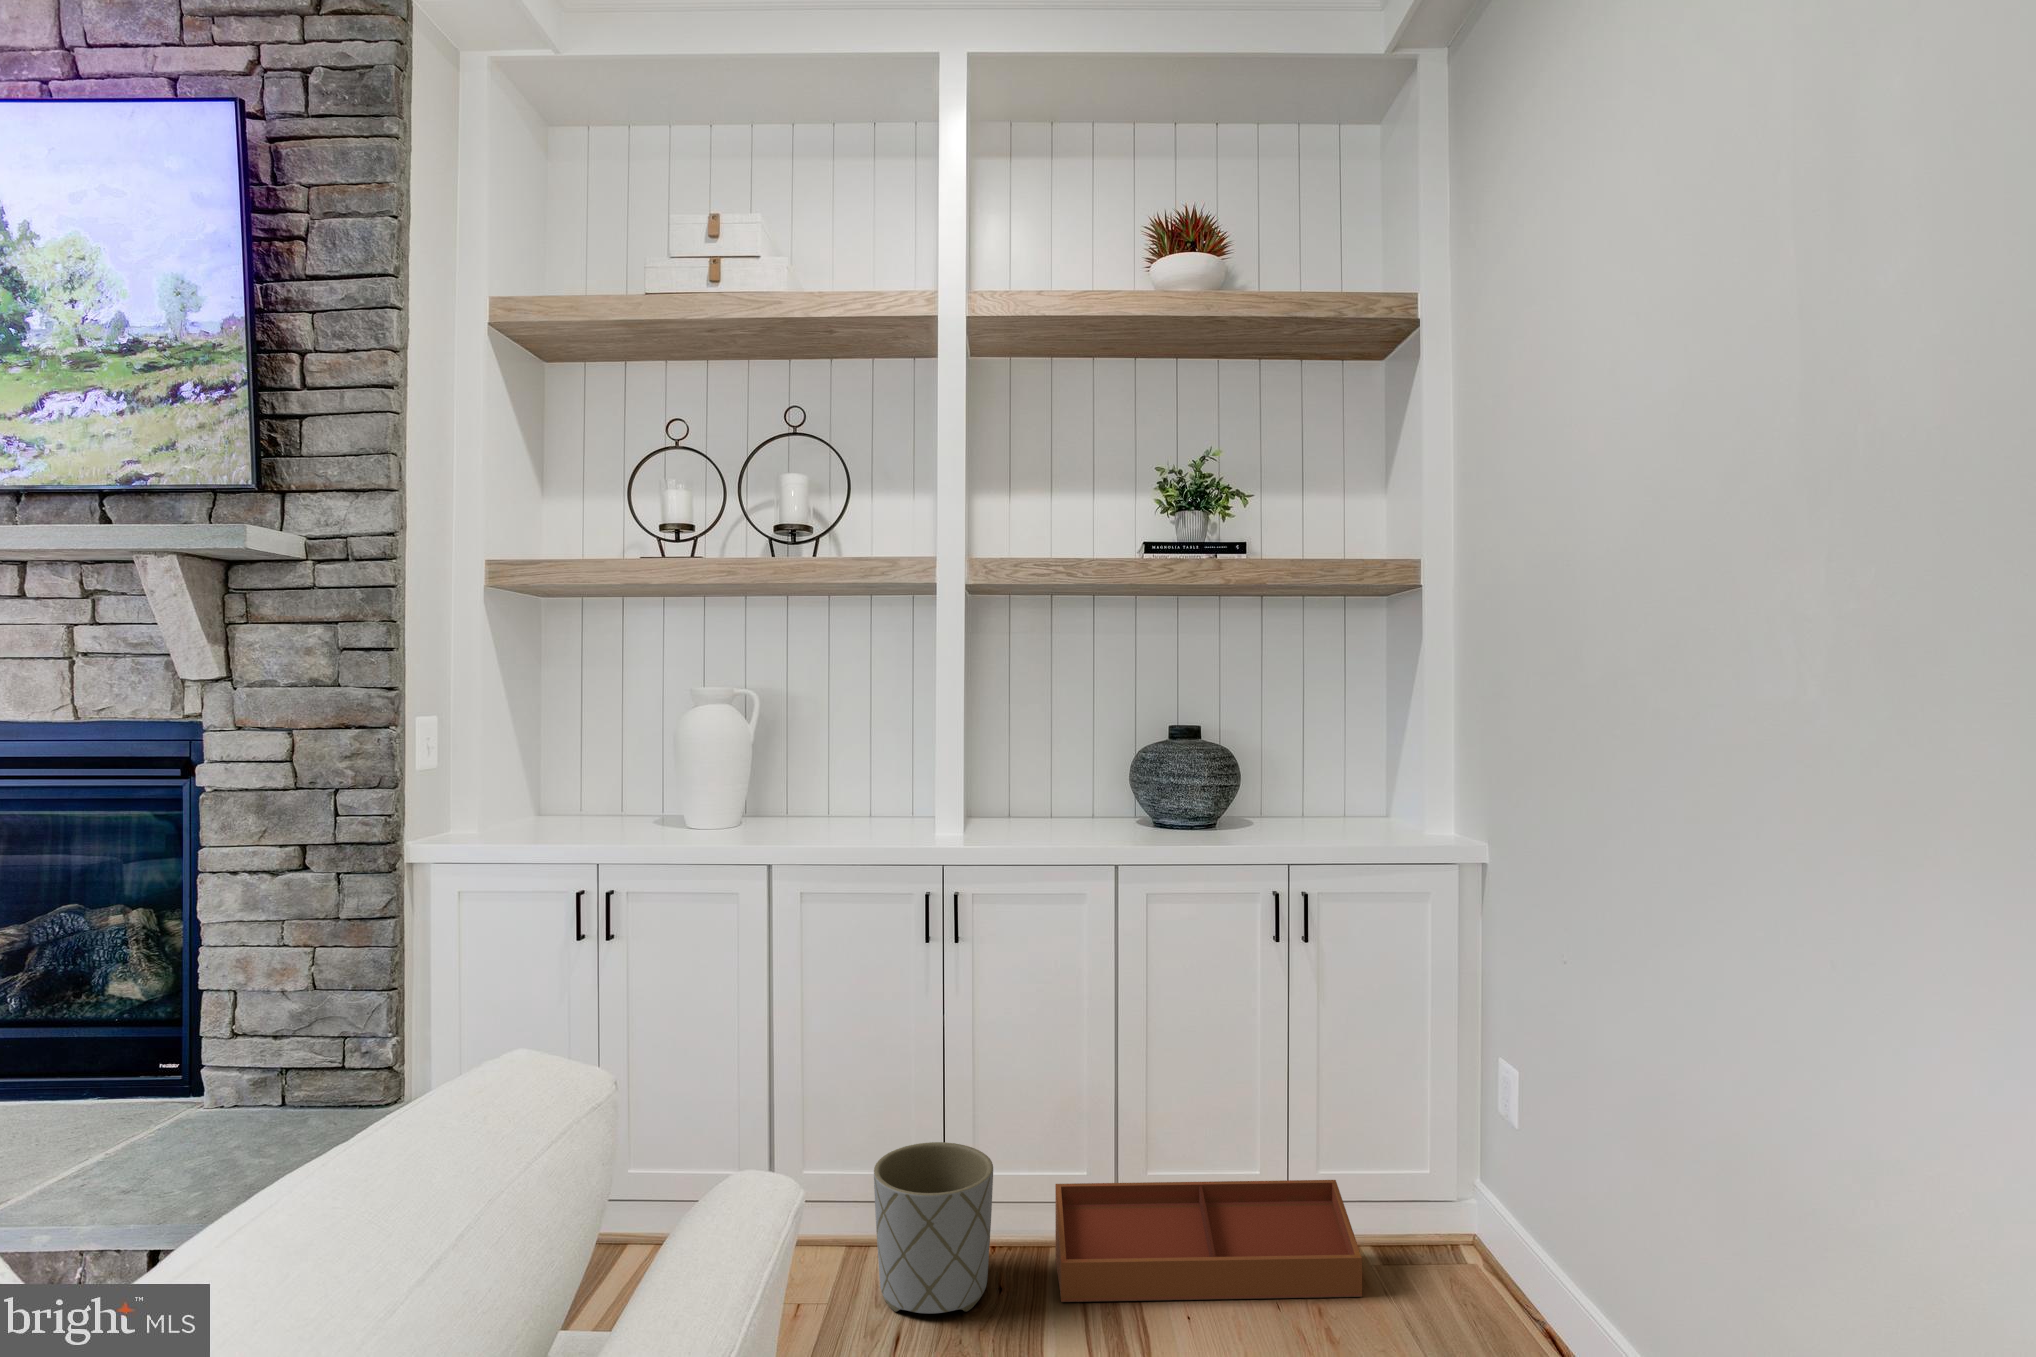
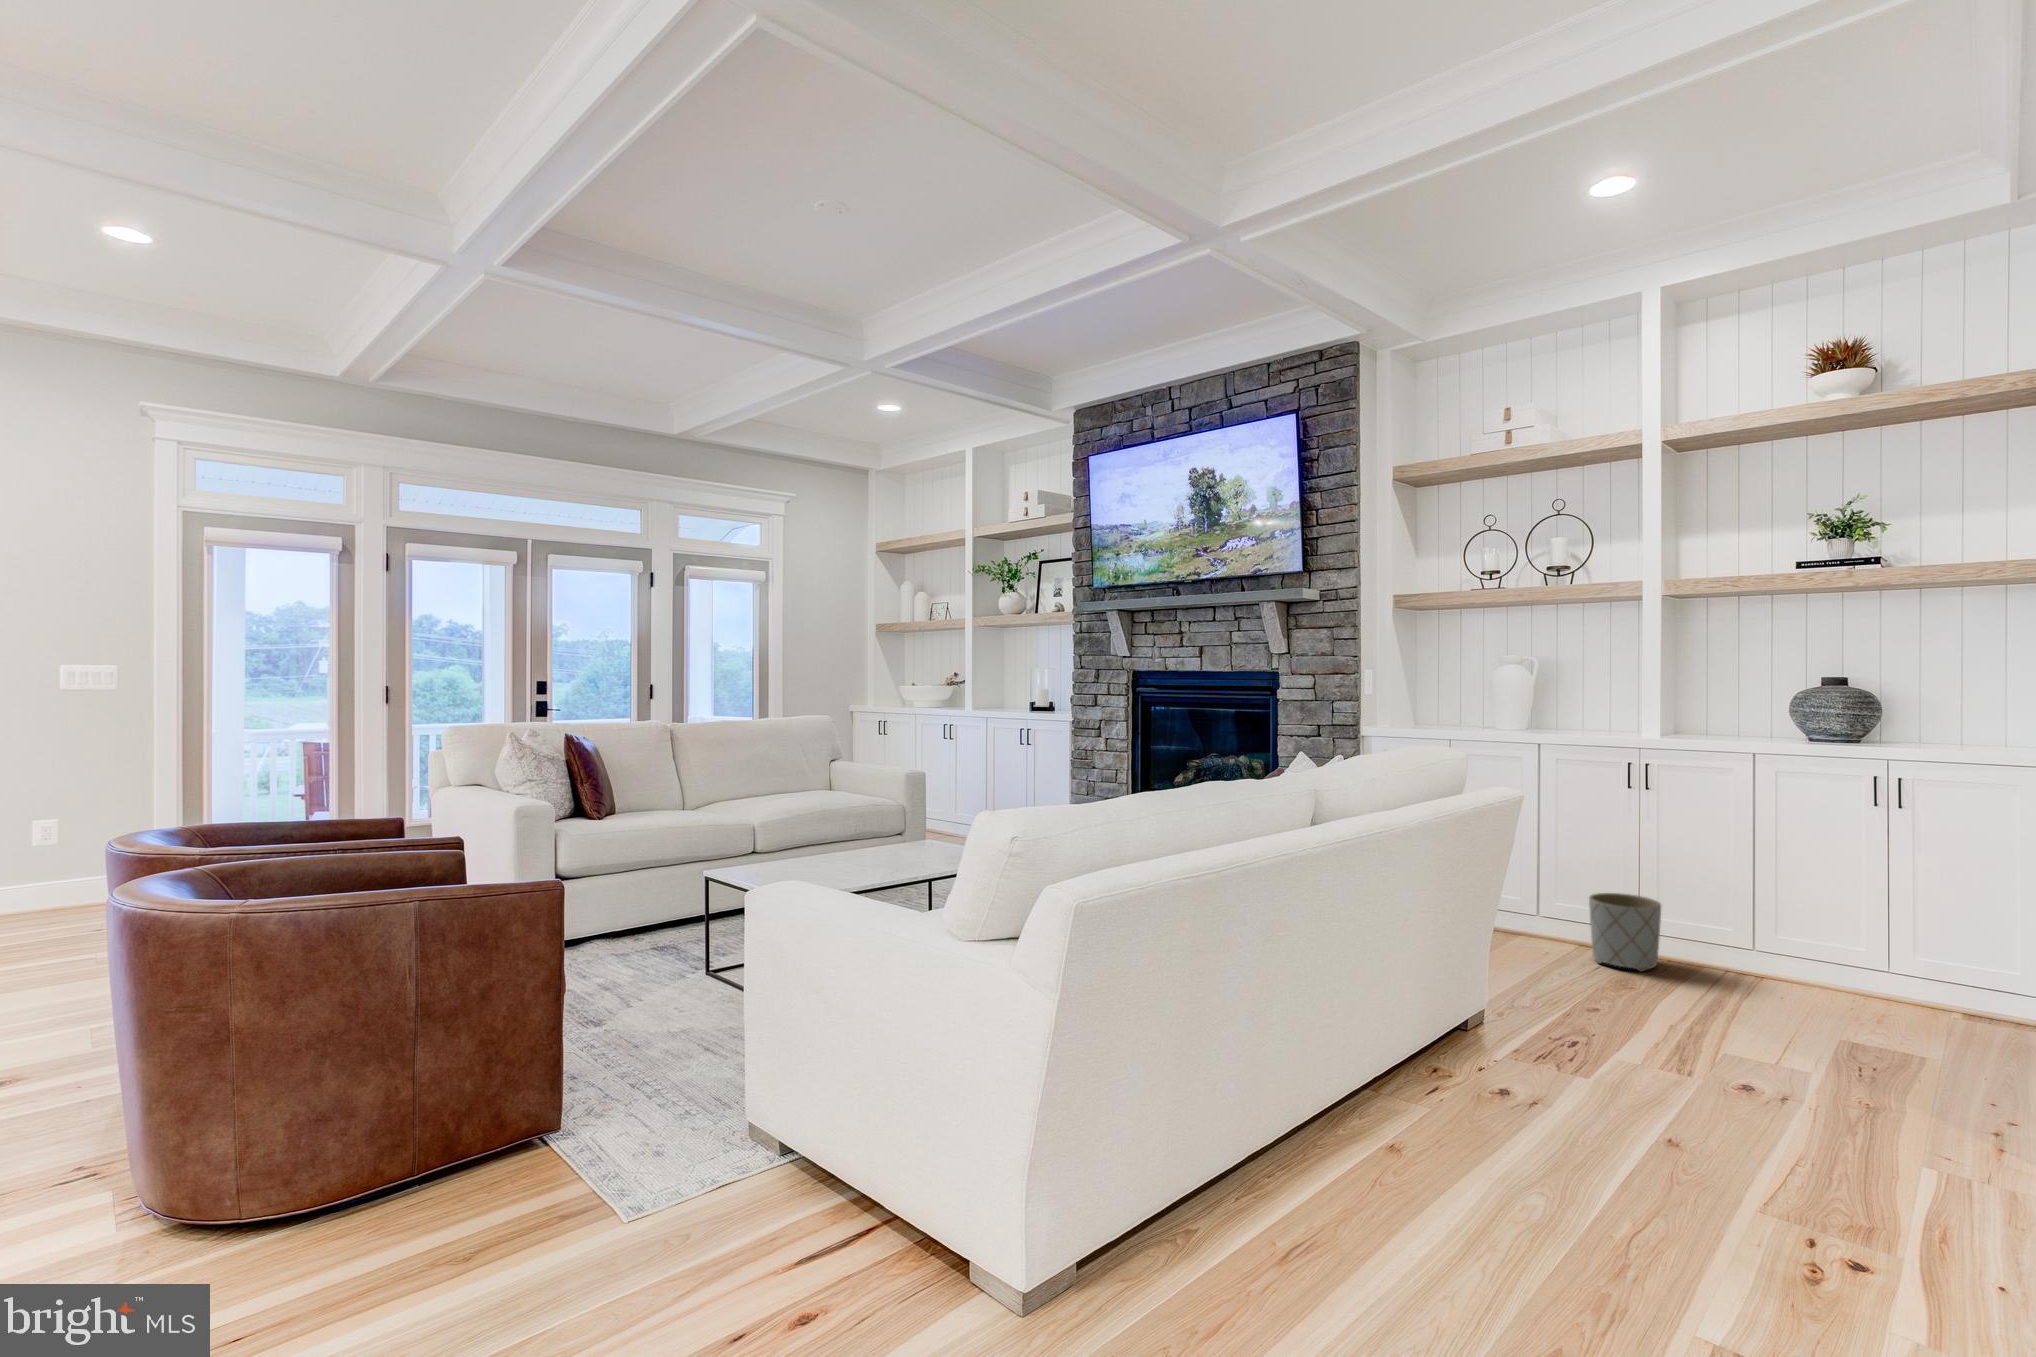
storage bin: present [1055,1180,1362,1302] -> none [1700,929,1922,1020]

